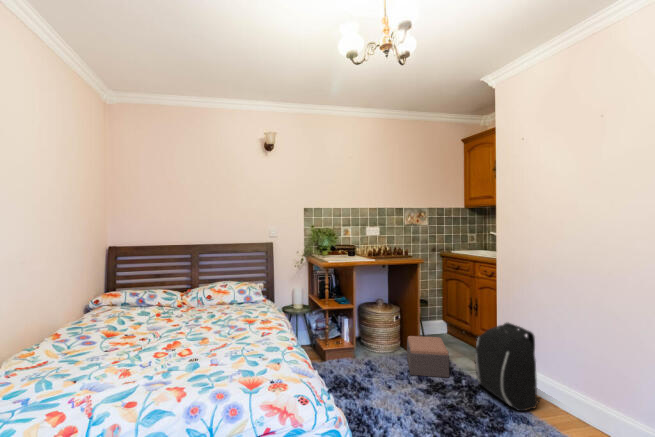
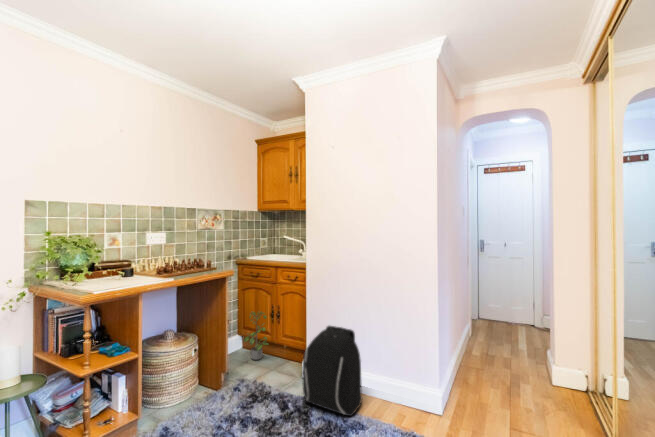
potted plant: none [442,298,464,342] -> present [244,312,268,360]
footstool: present [407,336,449,378] -> none [215,361,273,423]

